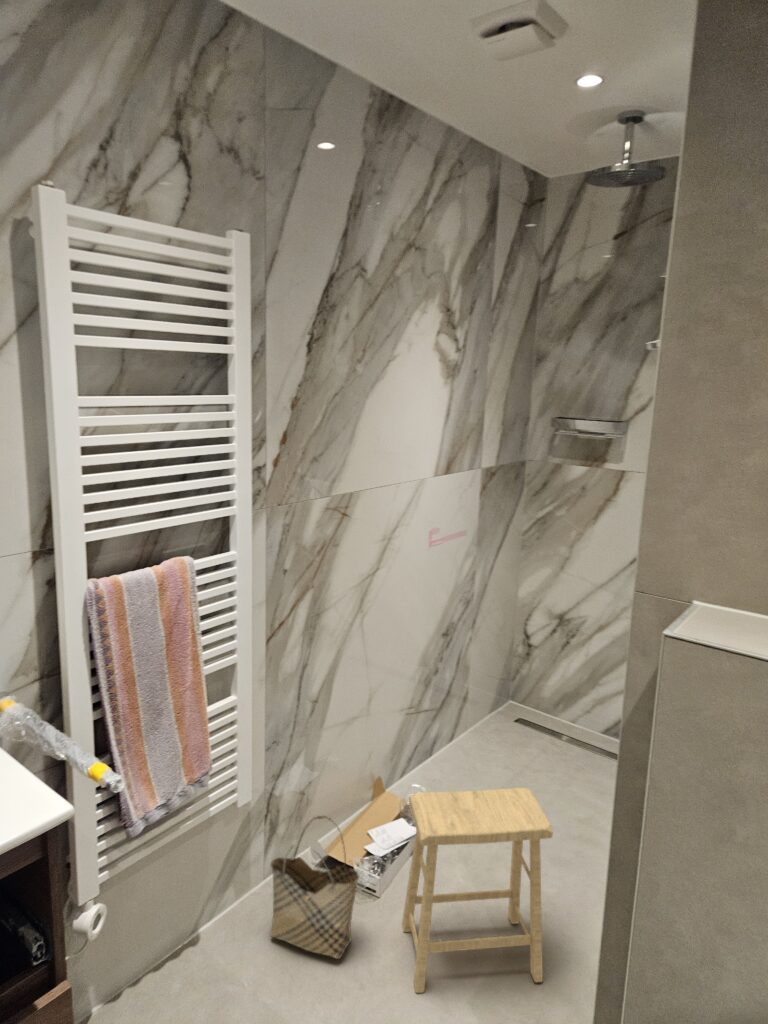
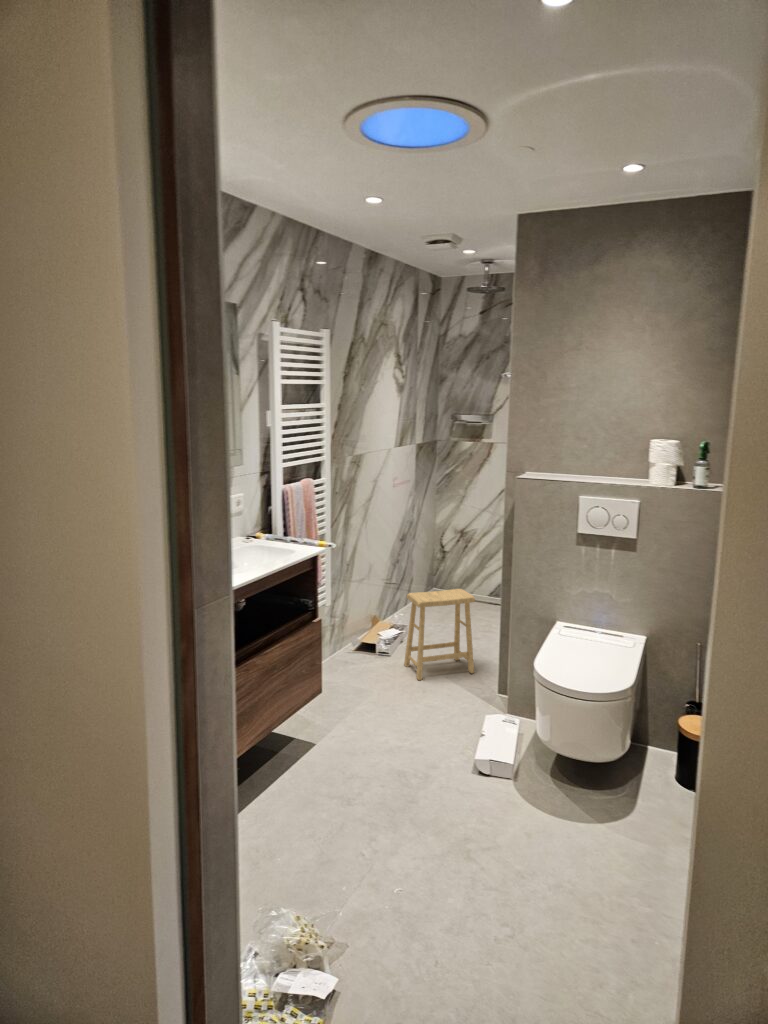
woven basket: present [270,816,359,959] -> none [341,611,386,674]

